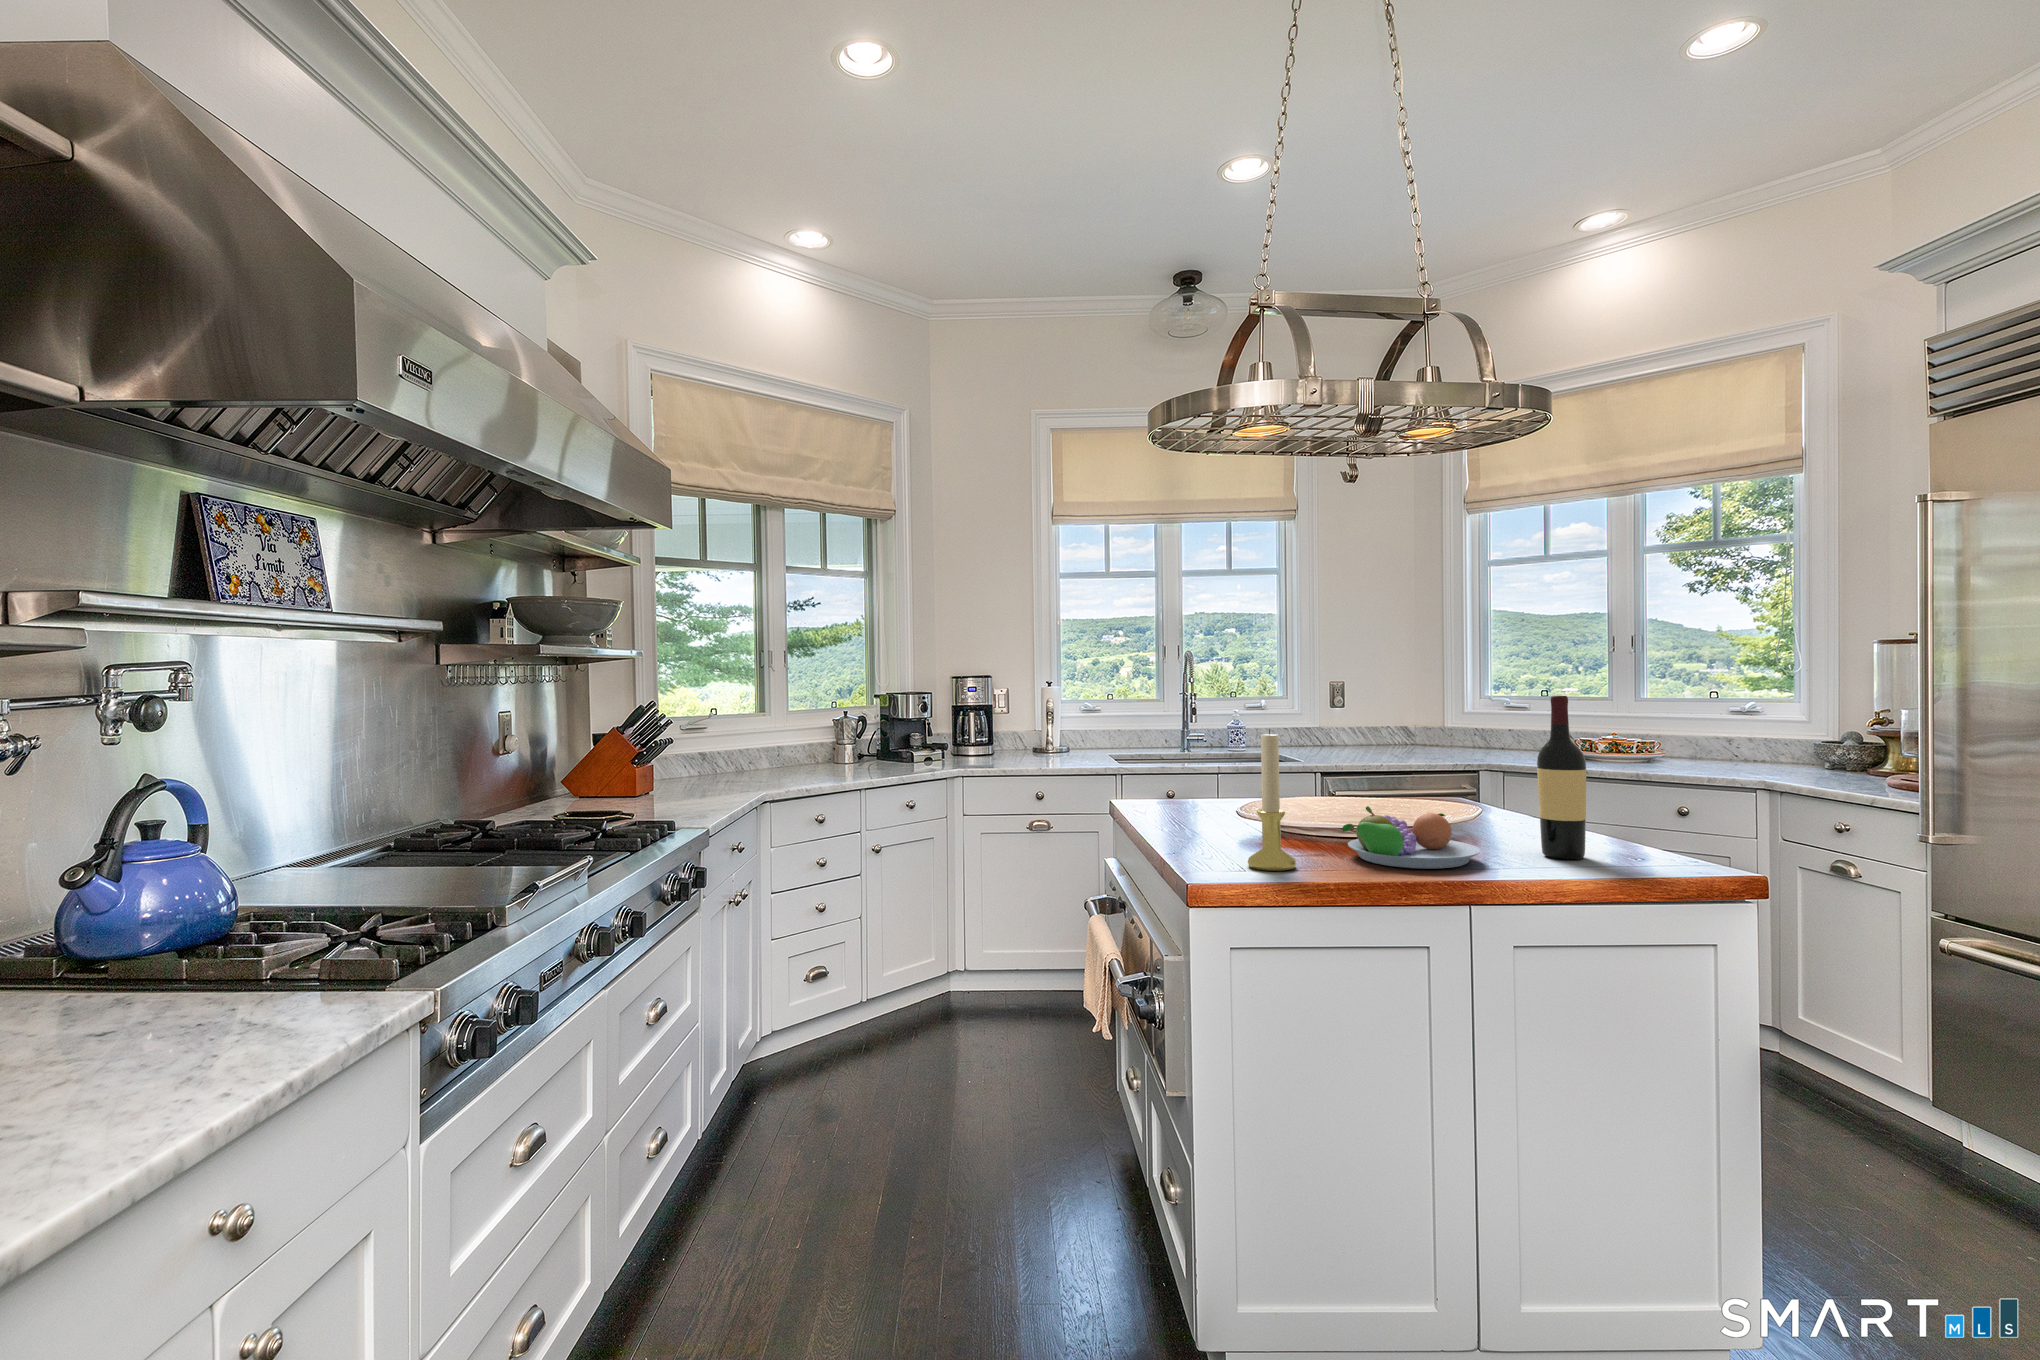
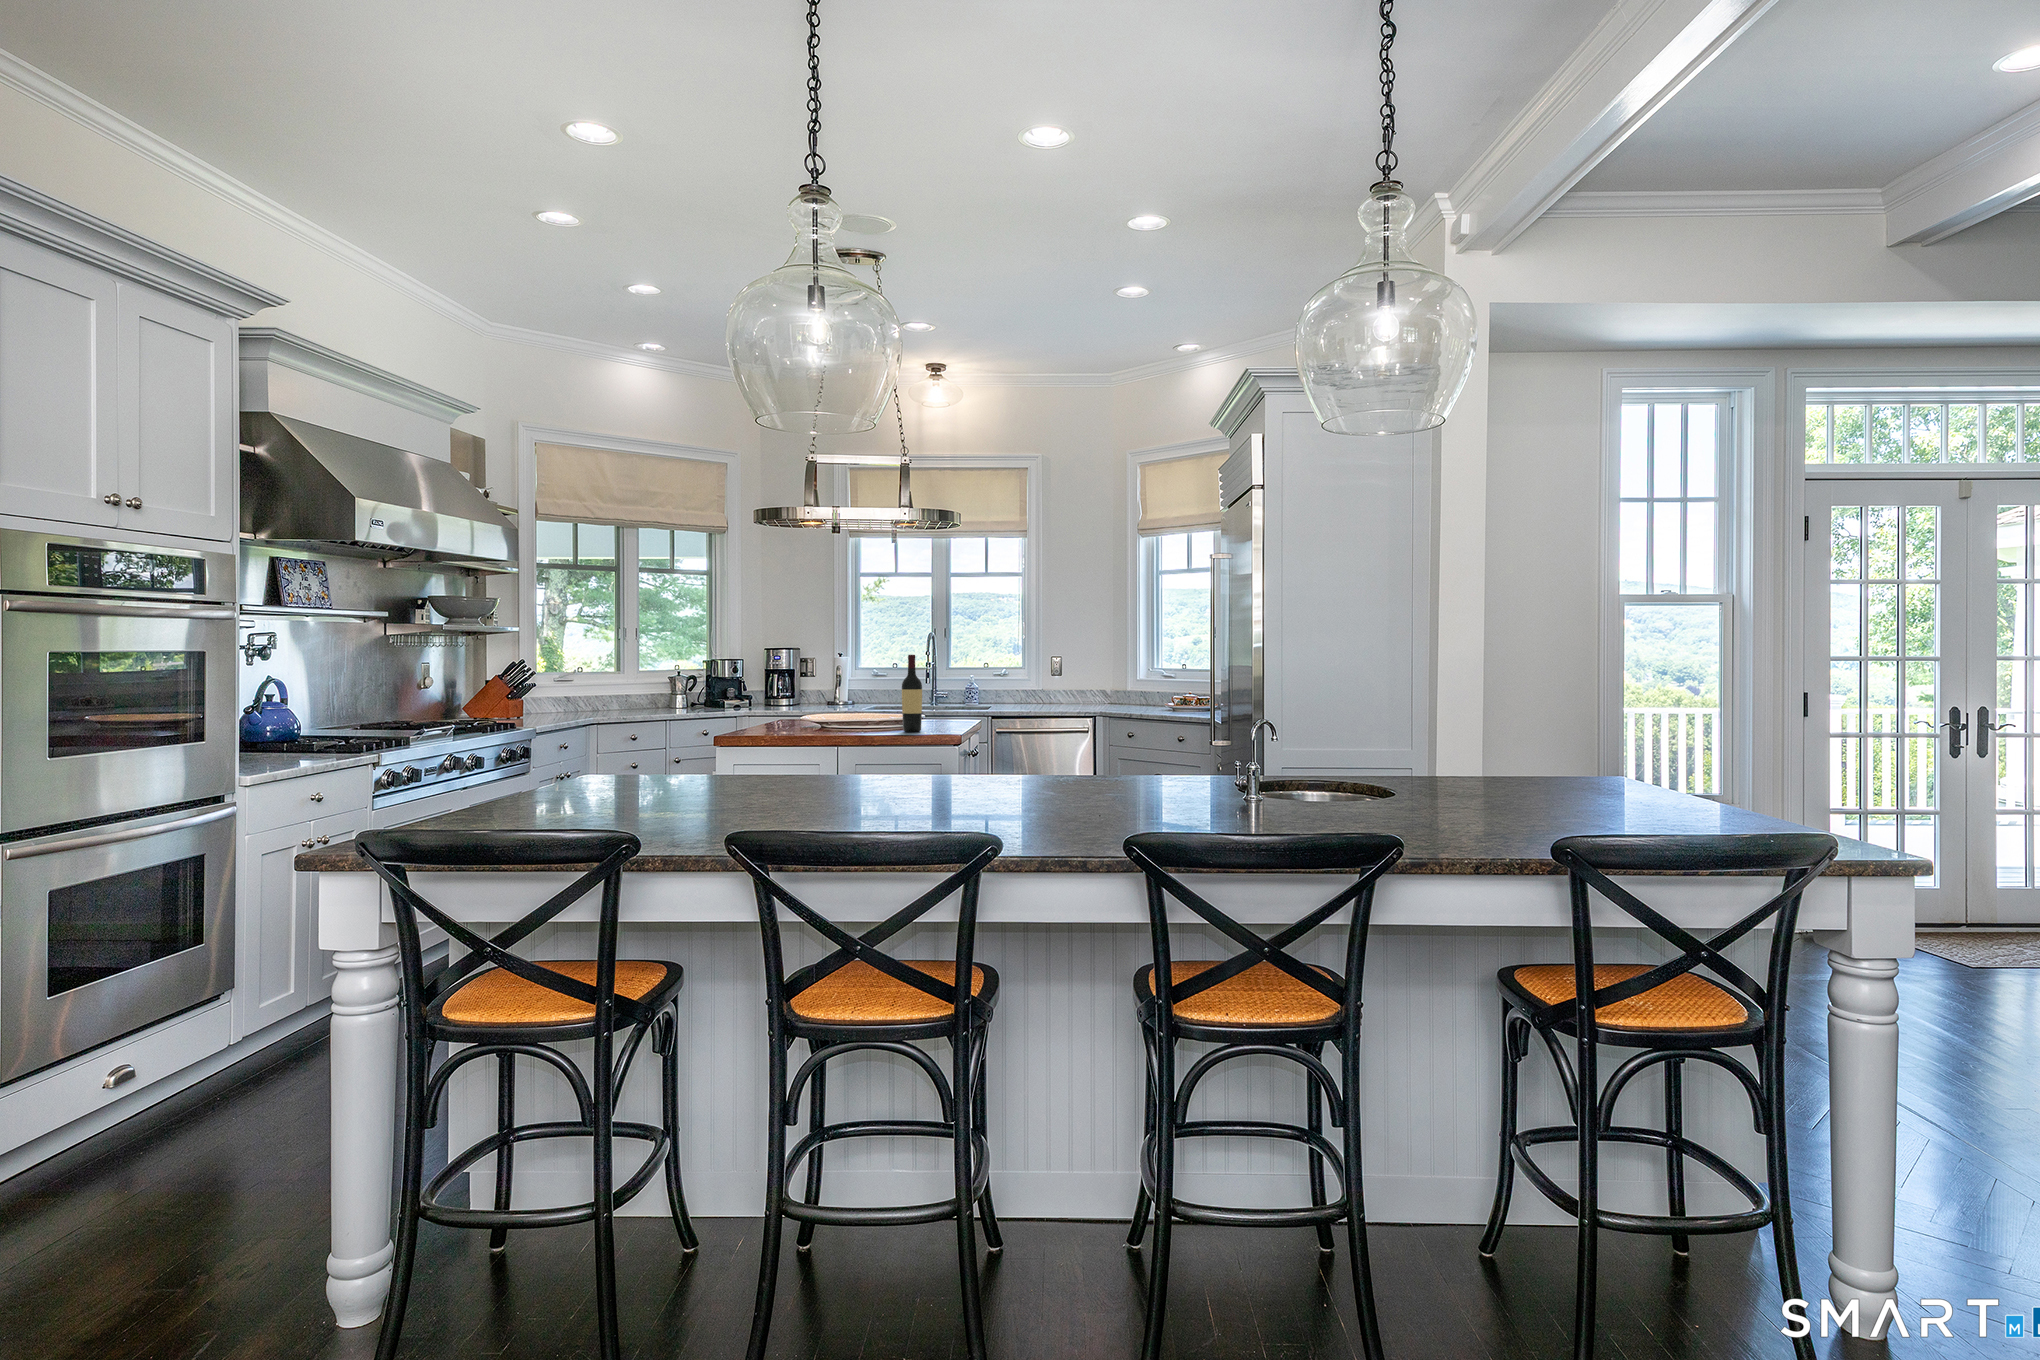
candle holder: present [1248,729,1296,871] -> none [757,668,779,733]
fruit bowl: present [1342,806,1481,869] -> none [804,708,870,733]

